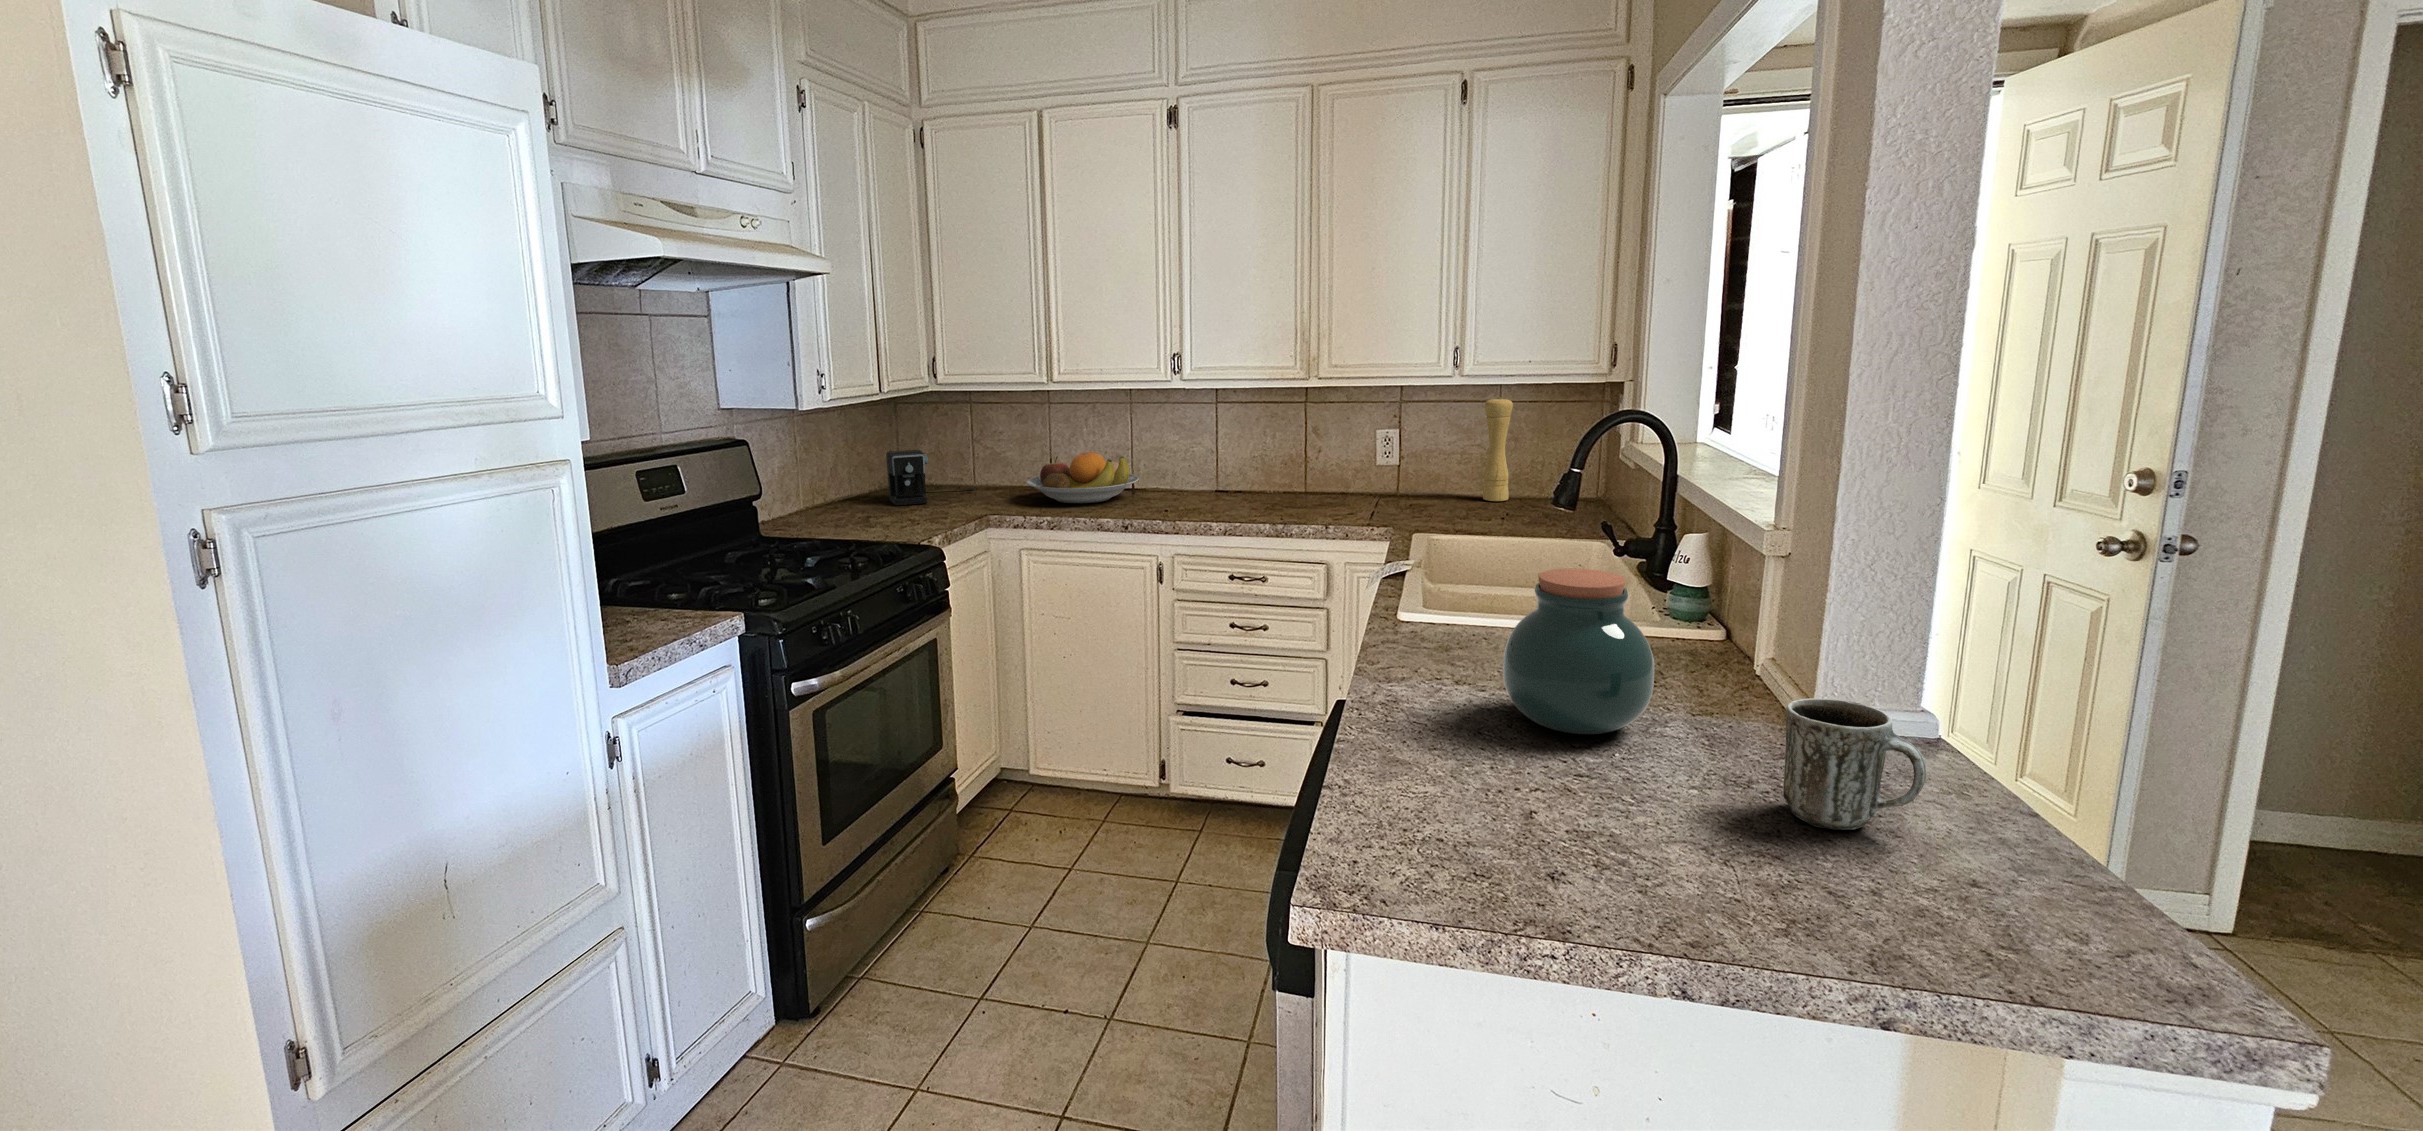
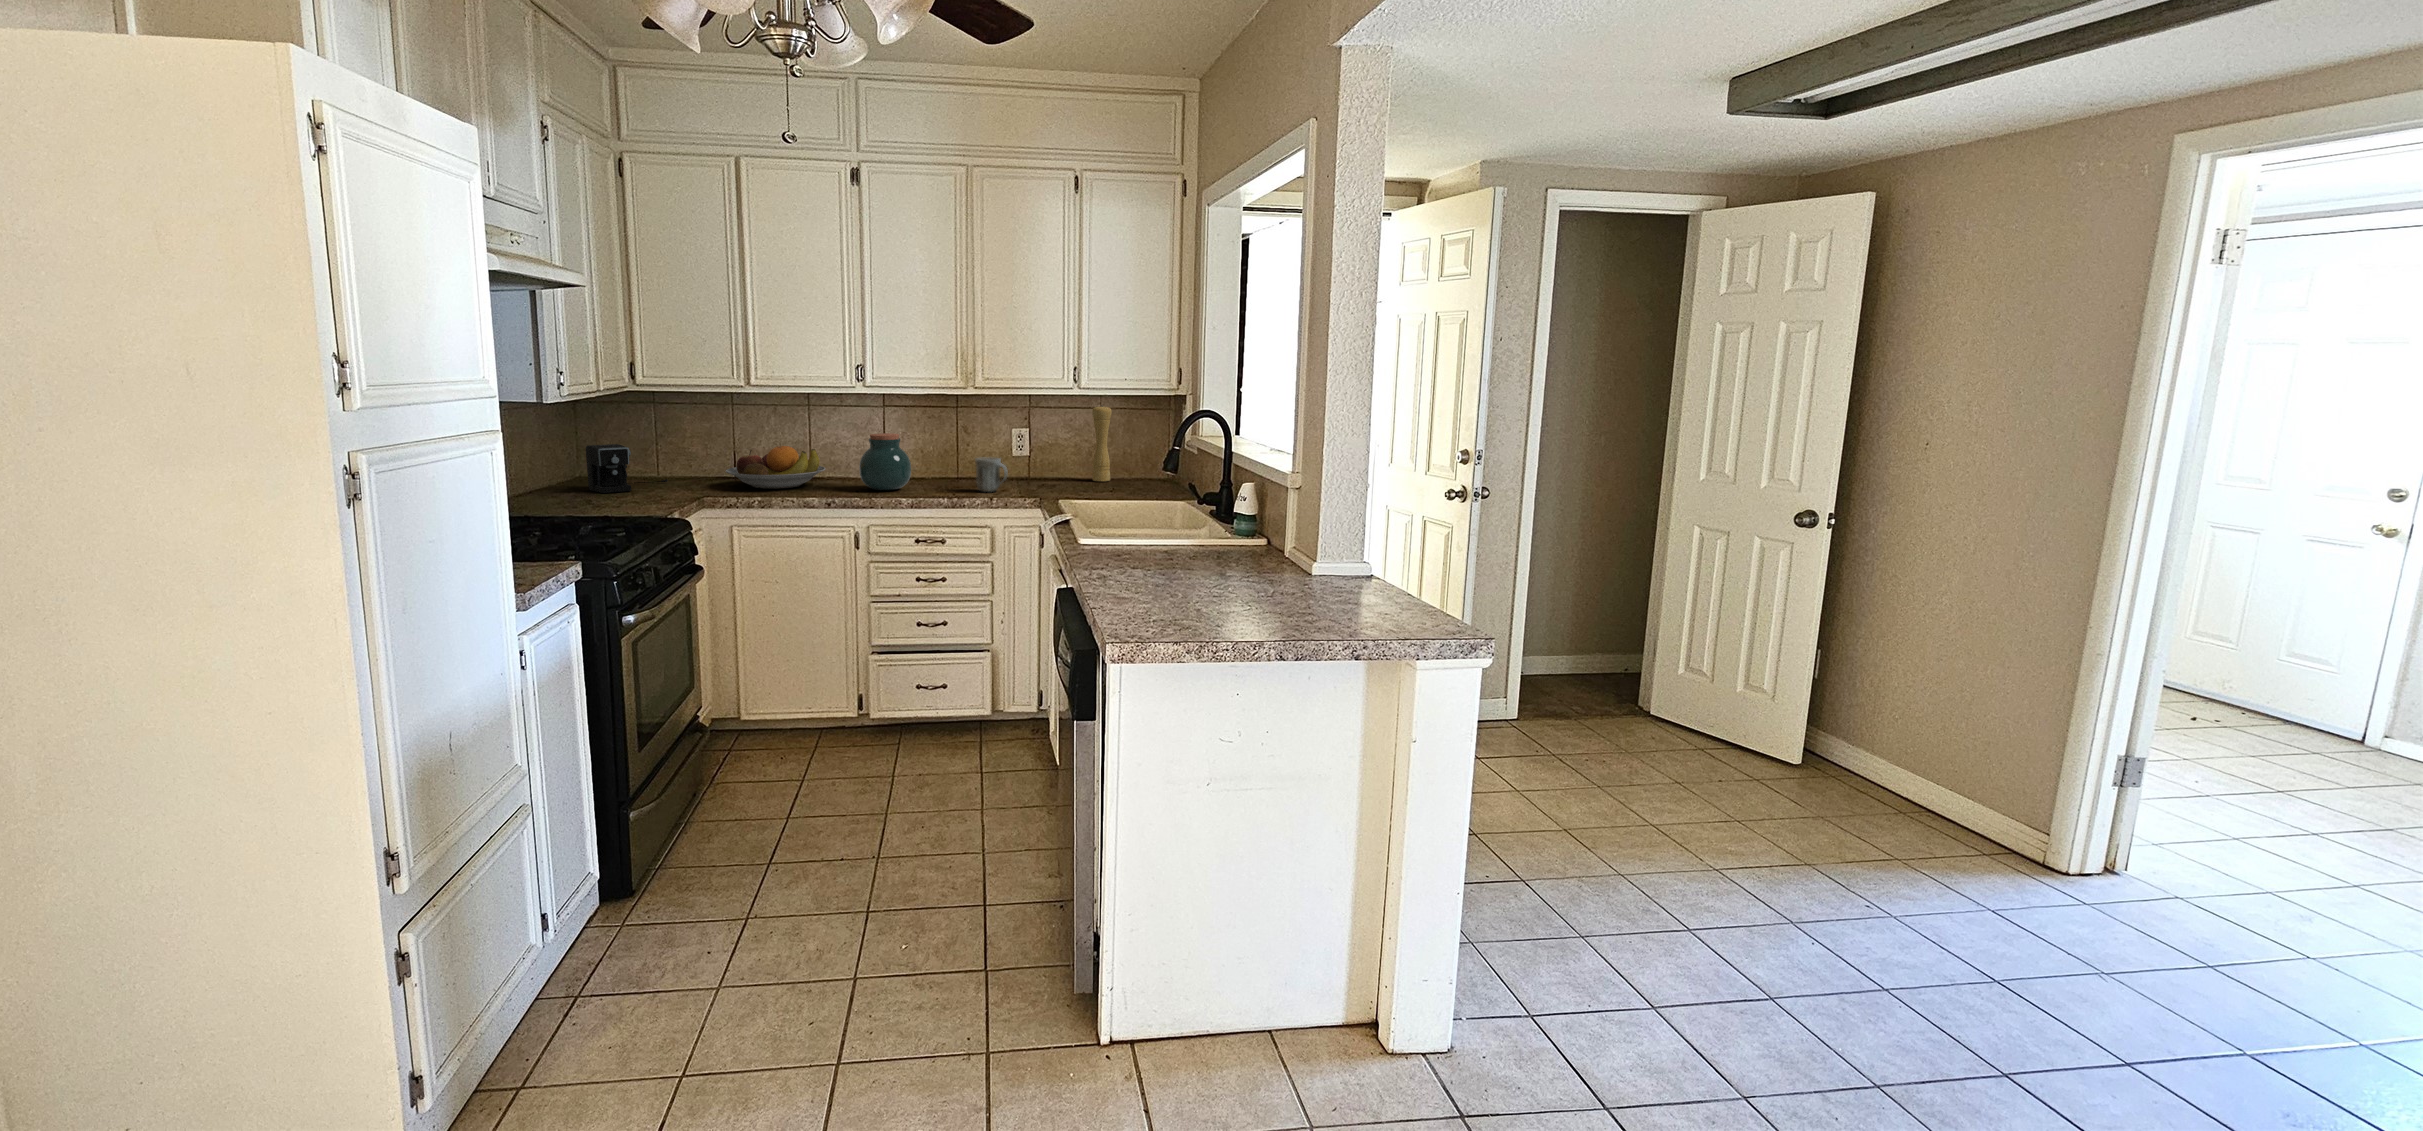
jar: present [1503,568,1654,734] -> present [859,433,911,490]
mug: present [1783,698,1926,830] -> present [975,458,1008,492]

